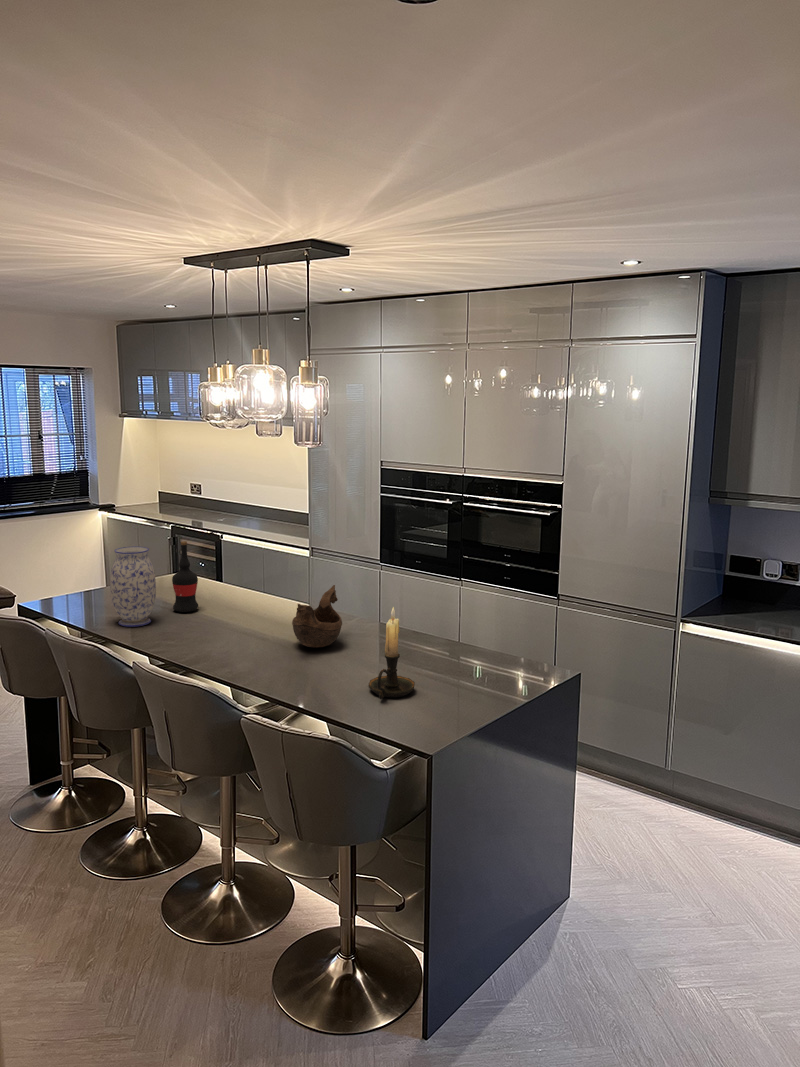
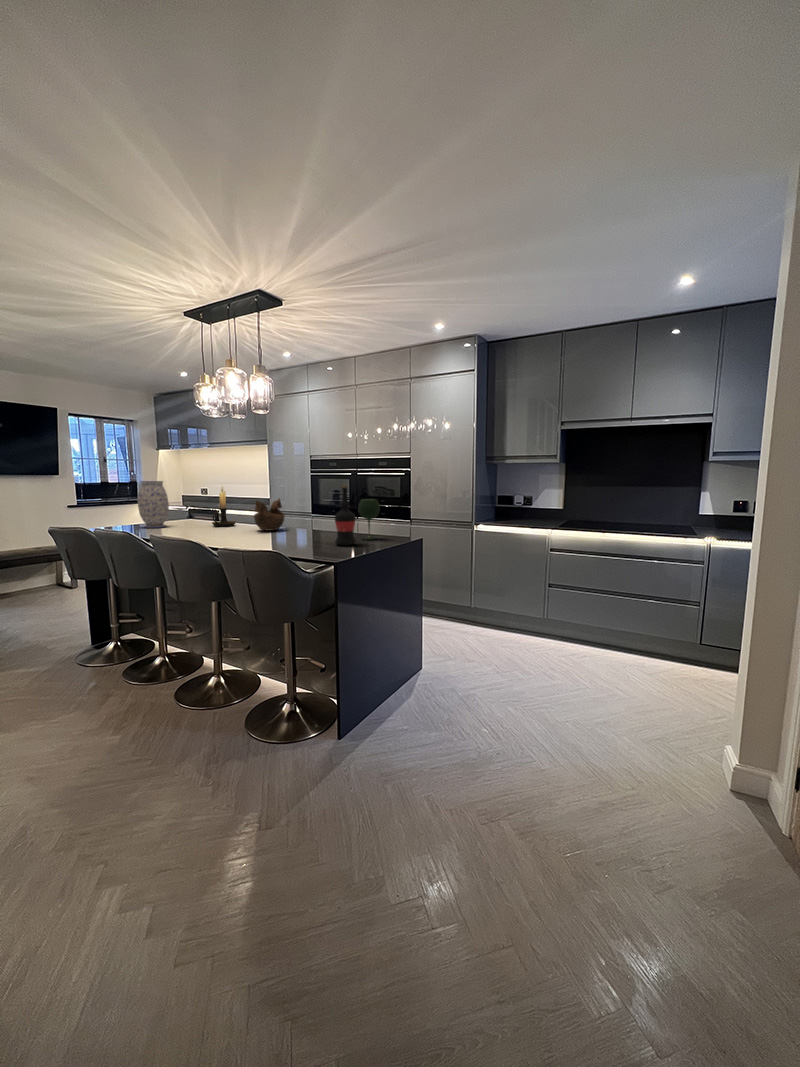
wine bottle: present [172,541,198,612] -> present [335,485,356,545]
candle holder: present [369,607,415,699] -> present [212,486,236,527]
wine glass: none [469,622,506,695] -> present [358,499,380,540]

